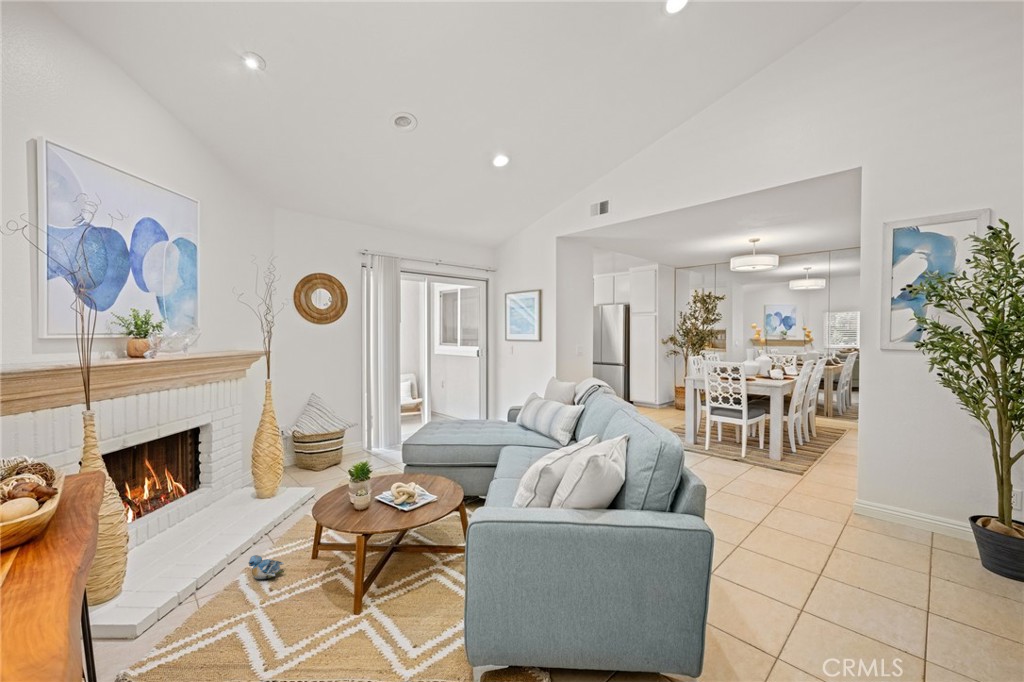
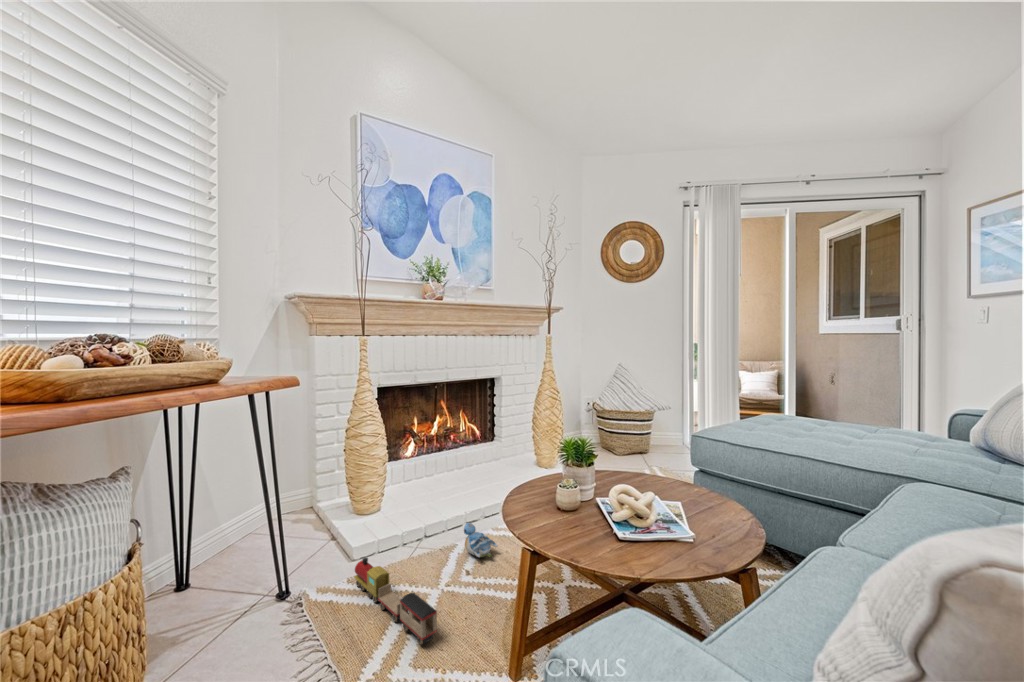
toy train: none [165,607,290,645] -> present [354,558,437,645]

